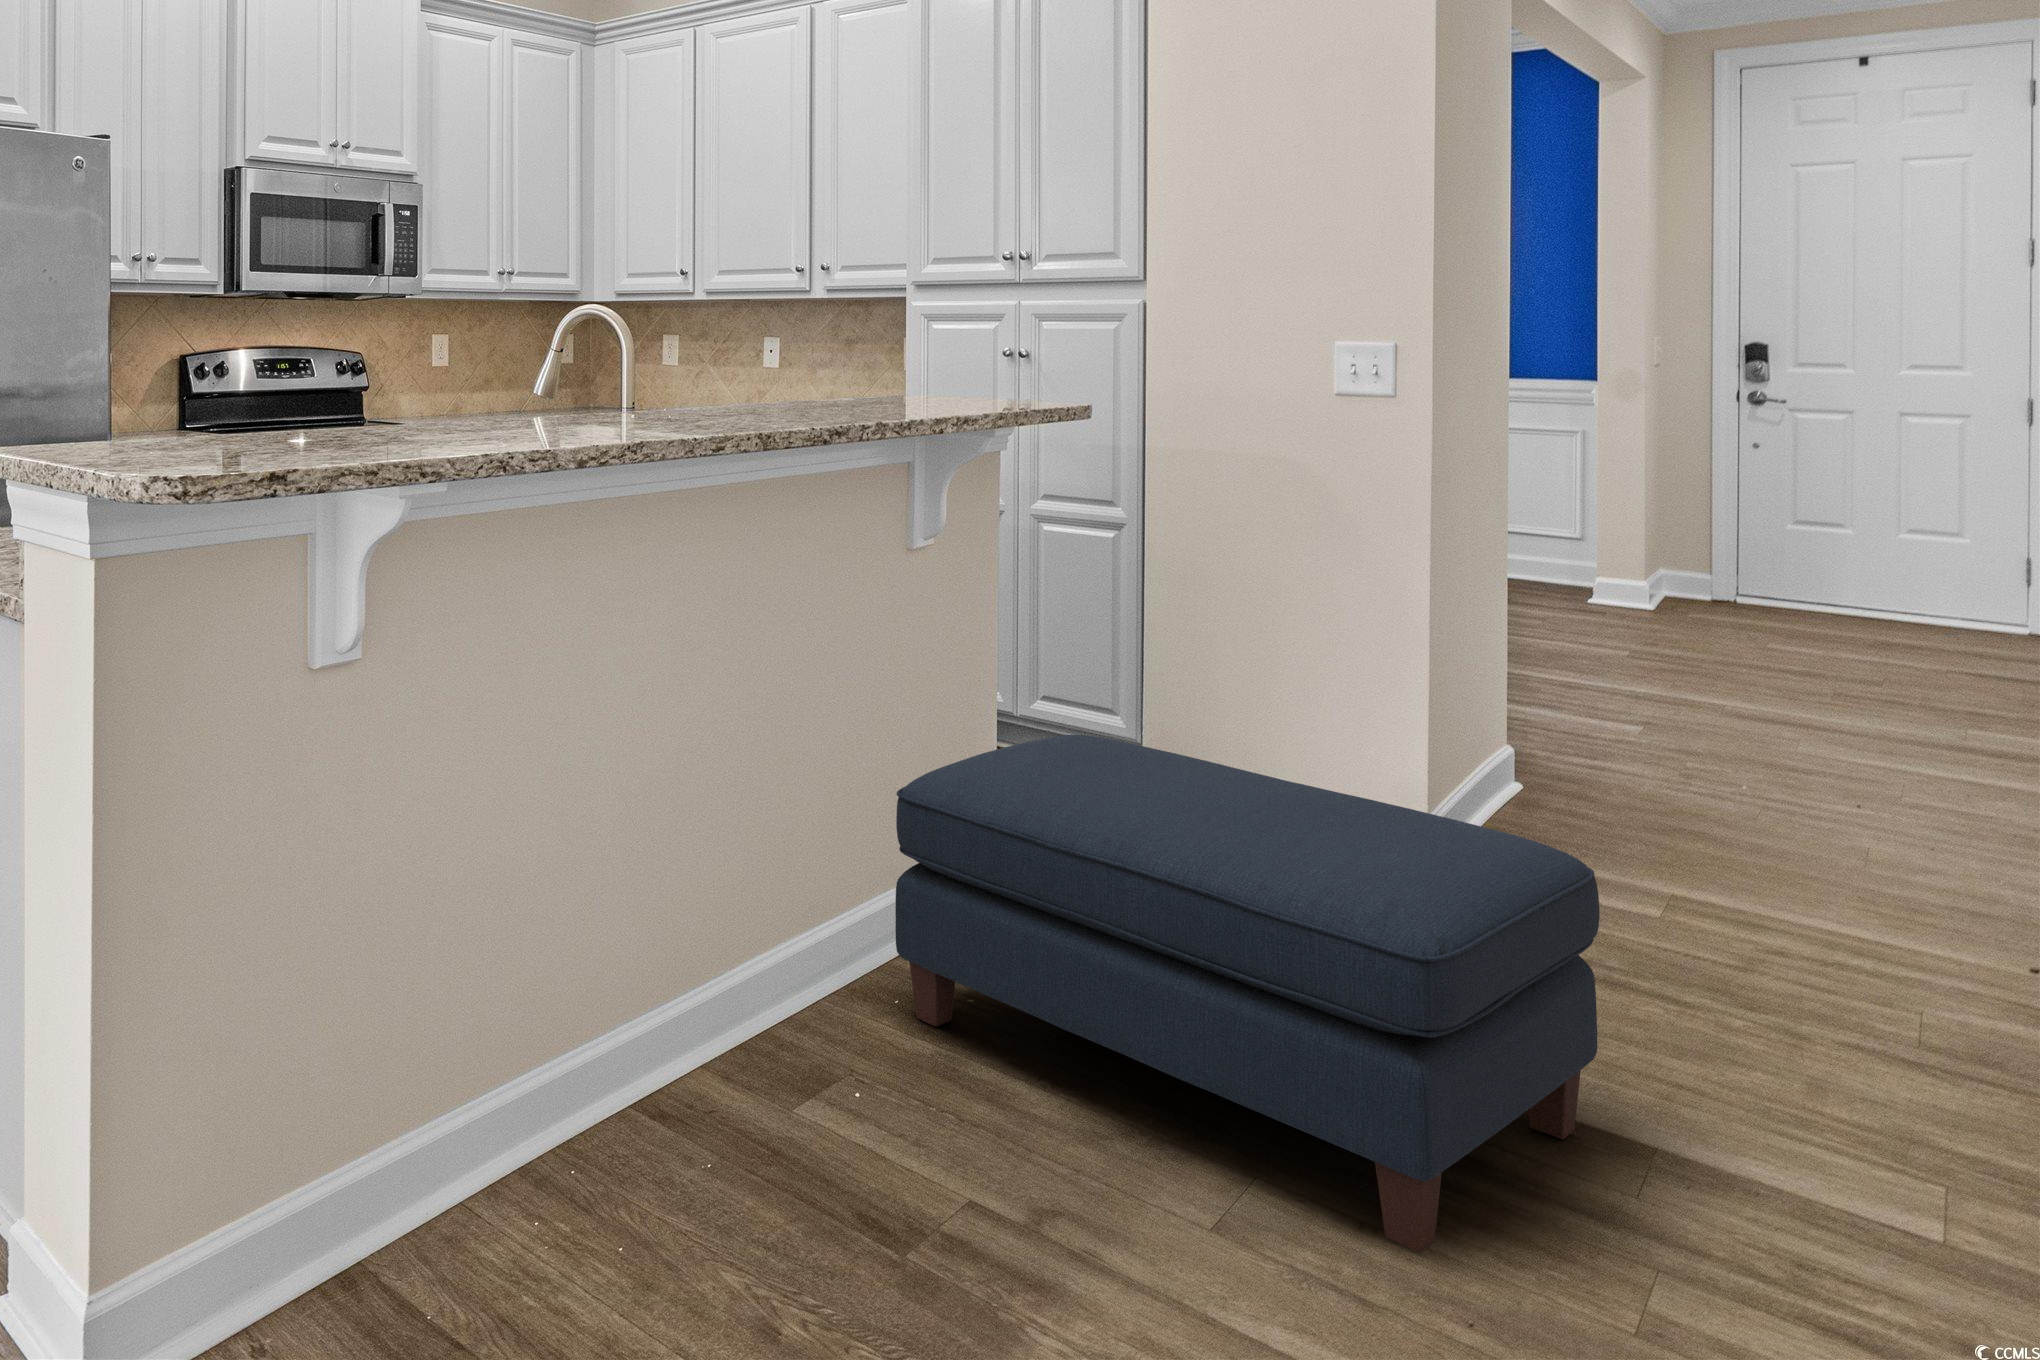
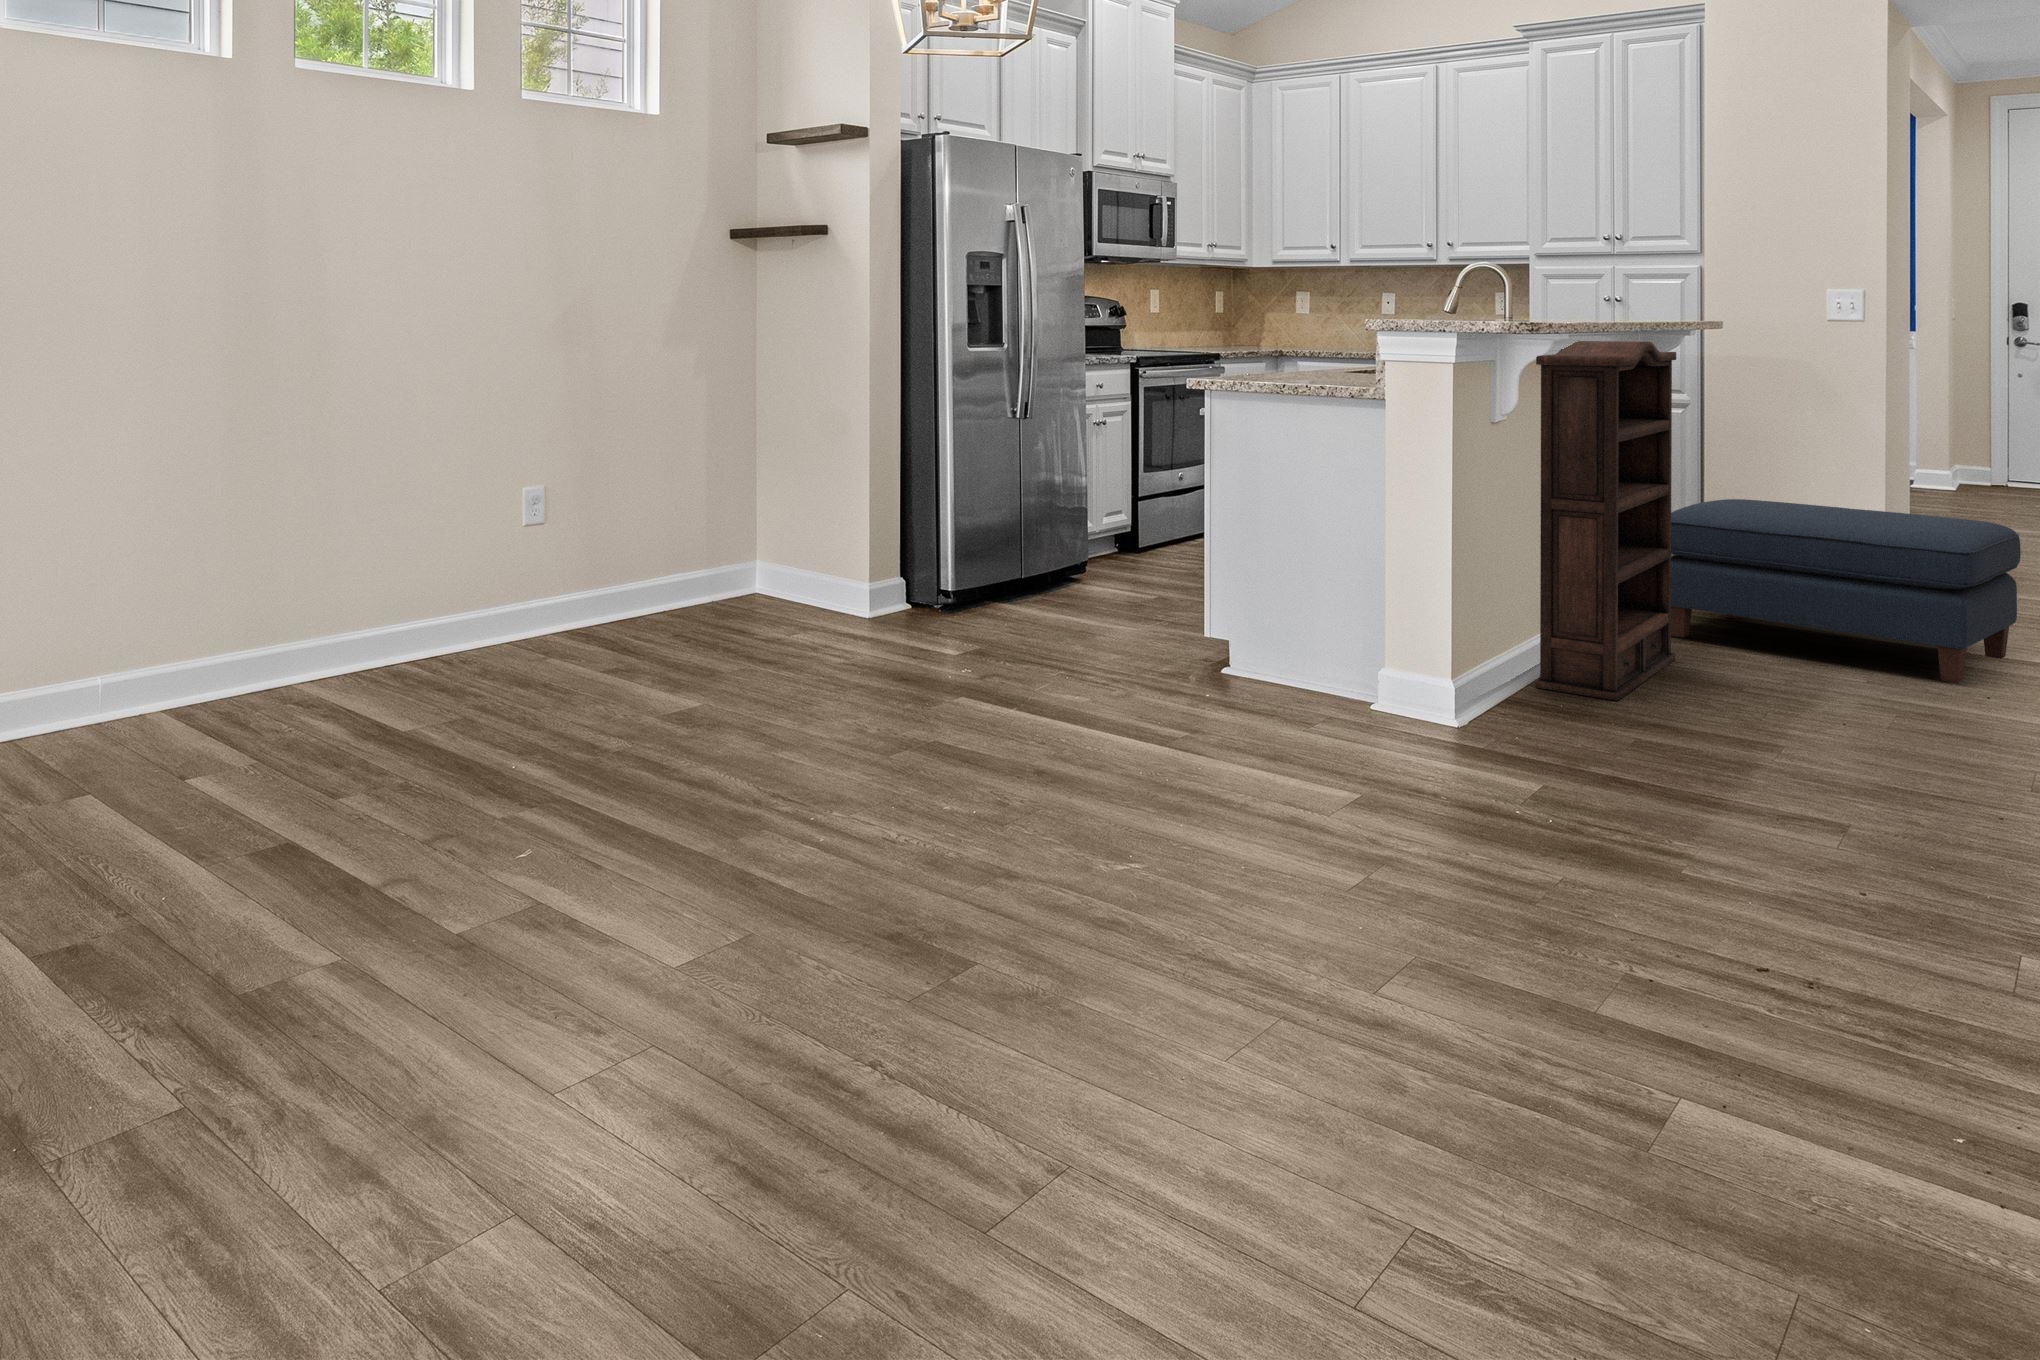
bookshelf: none [441,464,854,1306] -> present [1535,341,1676,701]

